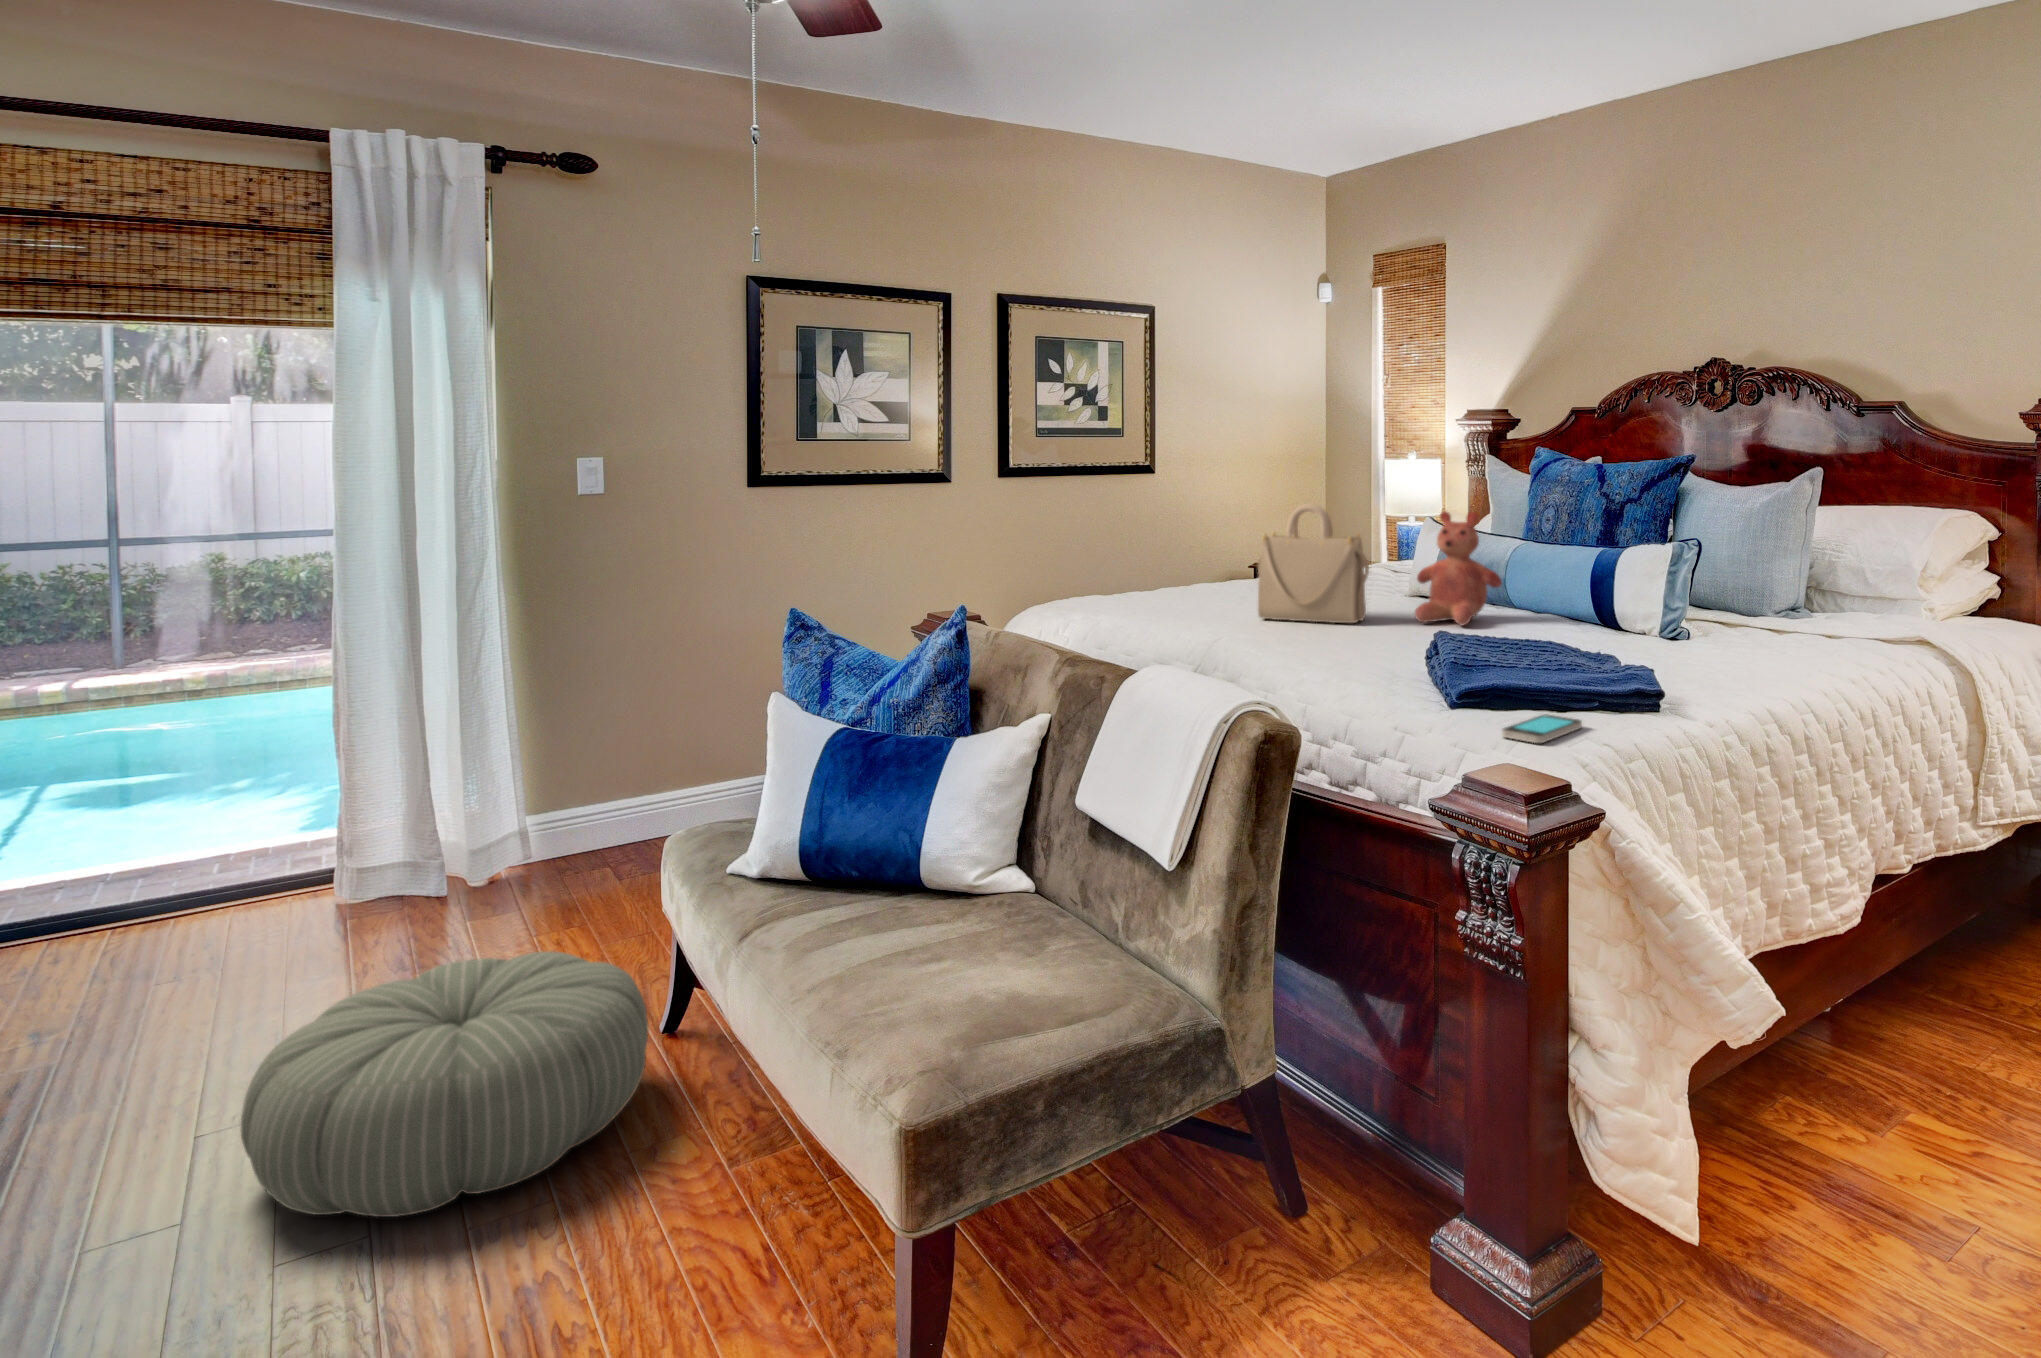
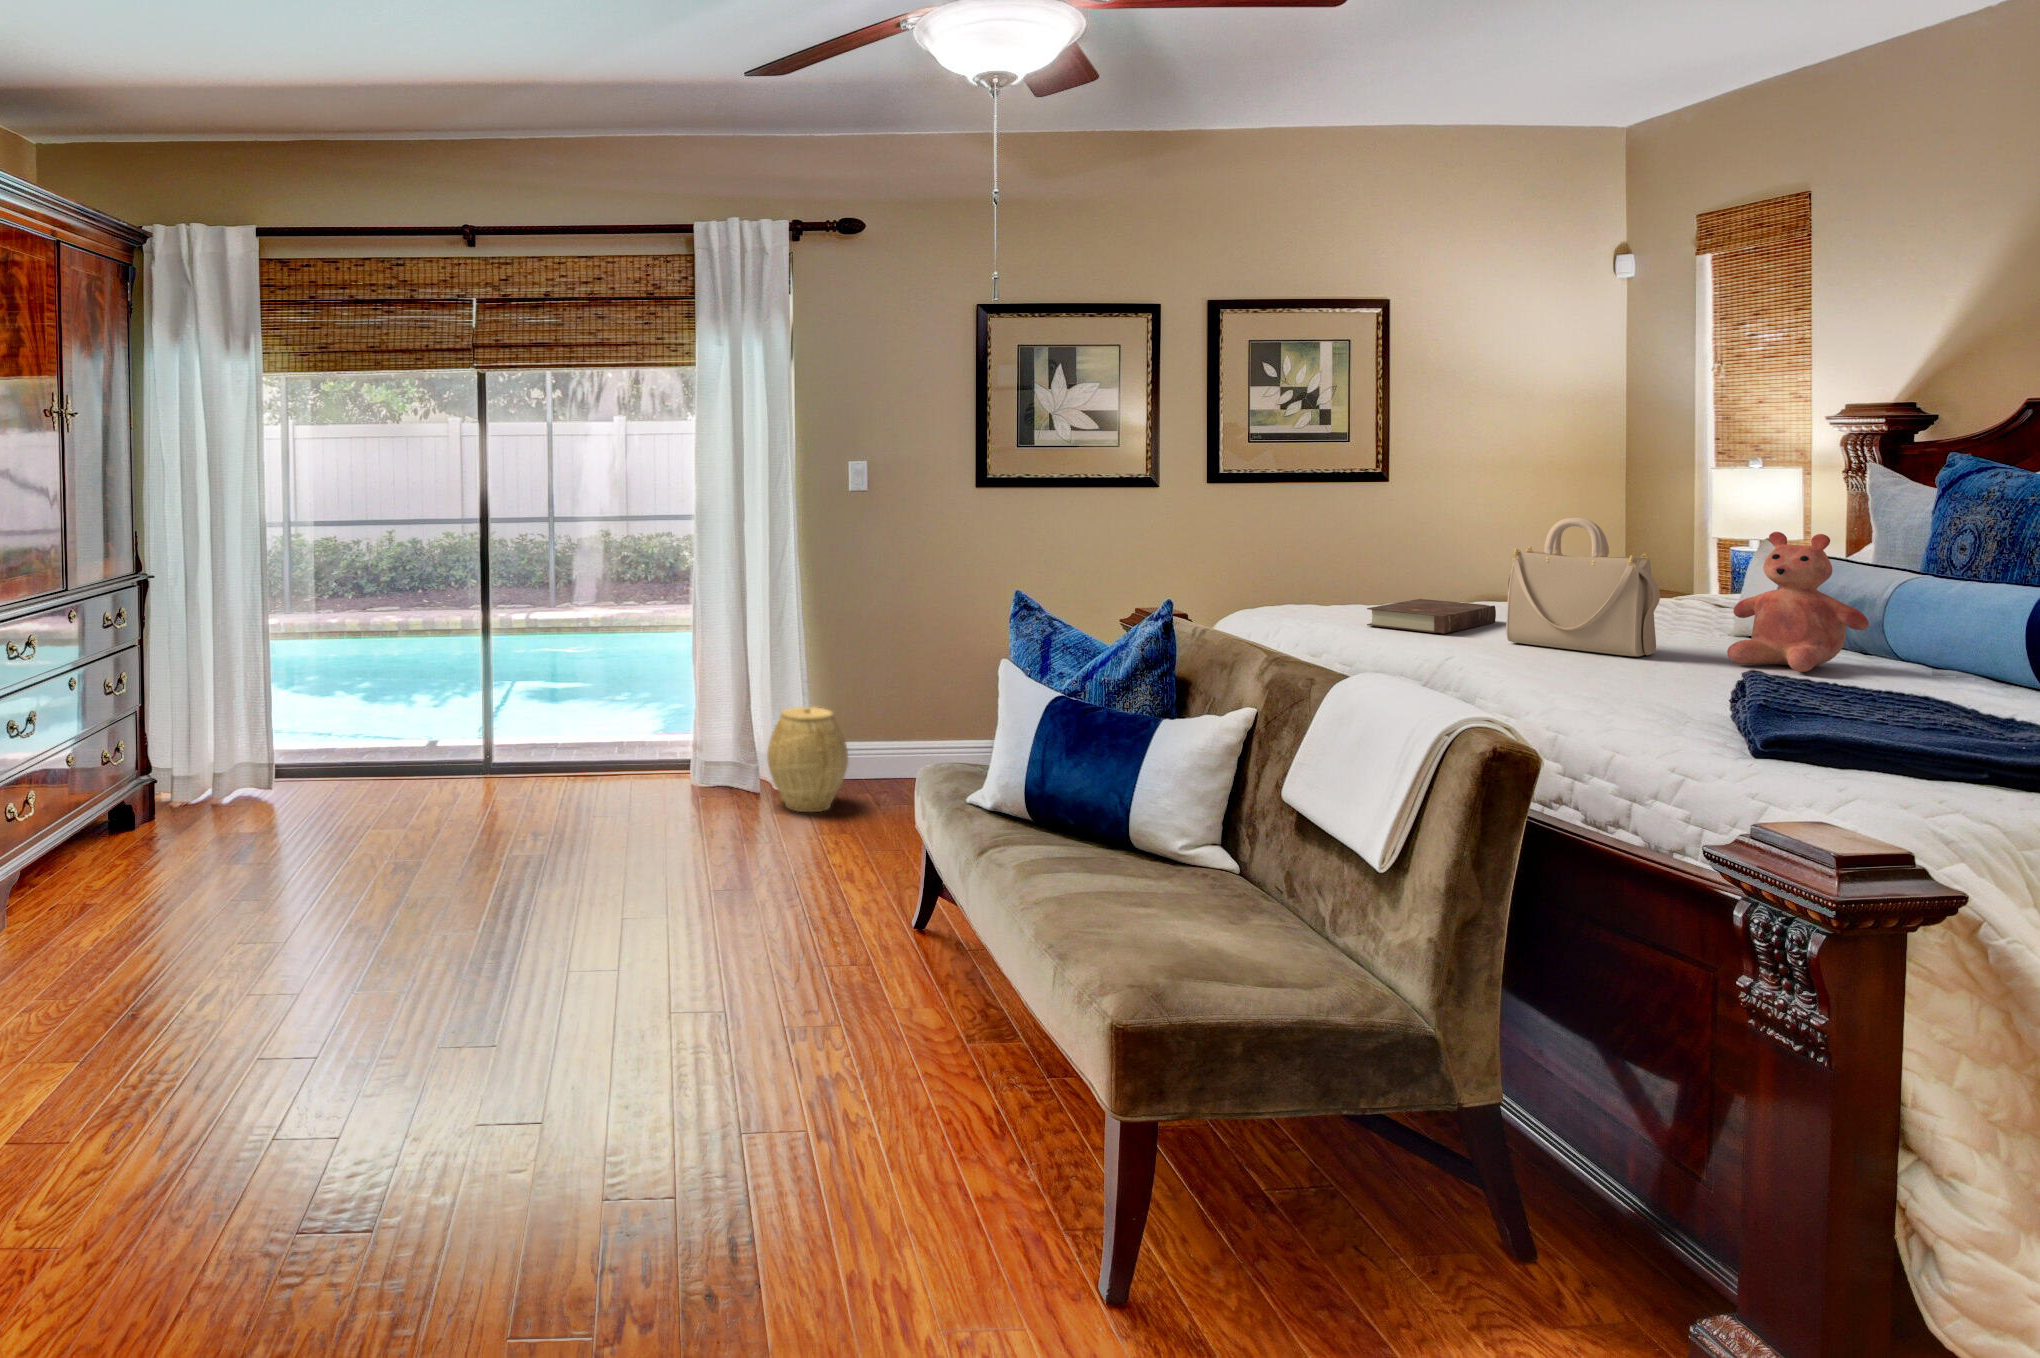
book: none [1144,583,1247,615] -> present [1367,599,1496,634]
smartphone: present [1502,714,1582,743] -> none [1819,779,1954,808]
woven basket: none [458,764,577,900] -> present [767,707,848,812]
pouf: present [241,951,649,1217] -> none [657,842,907,1013]

